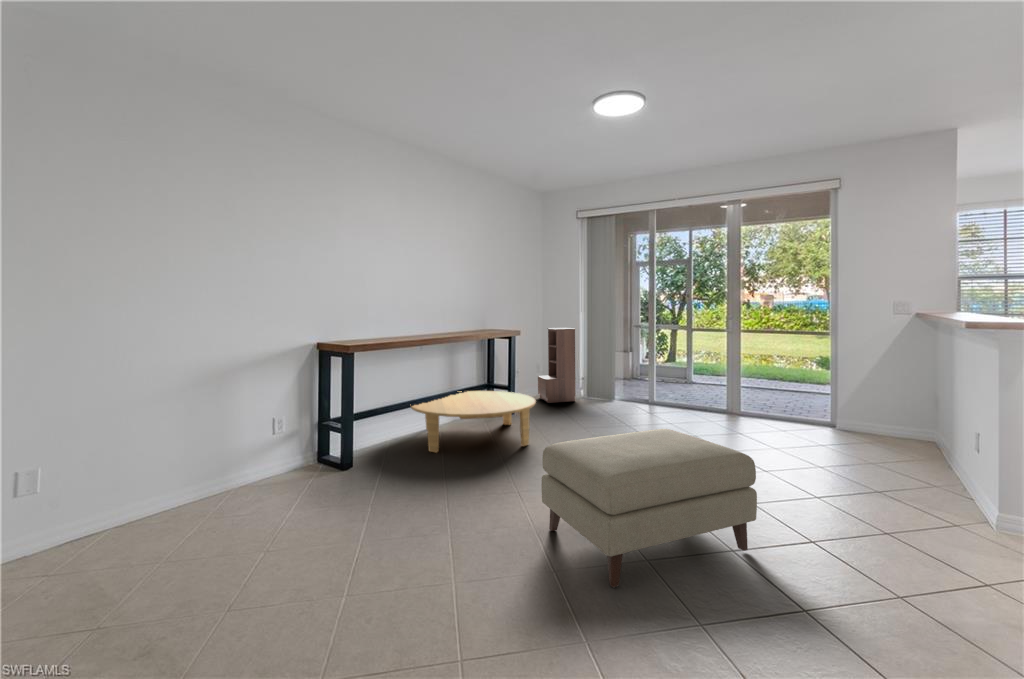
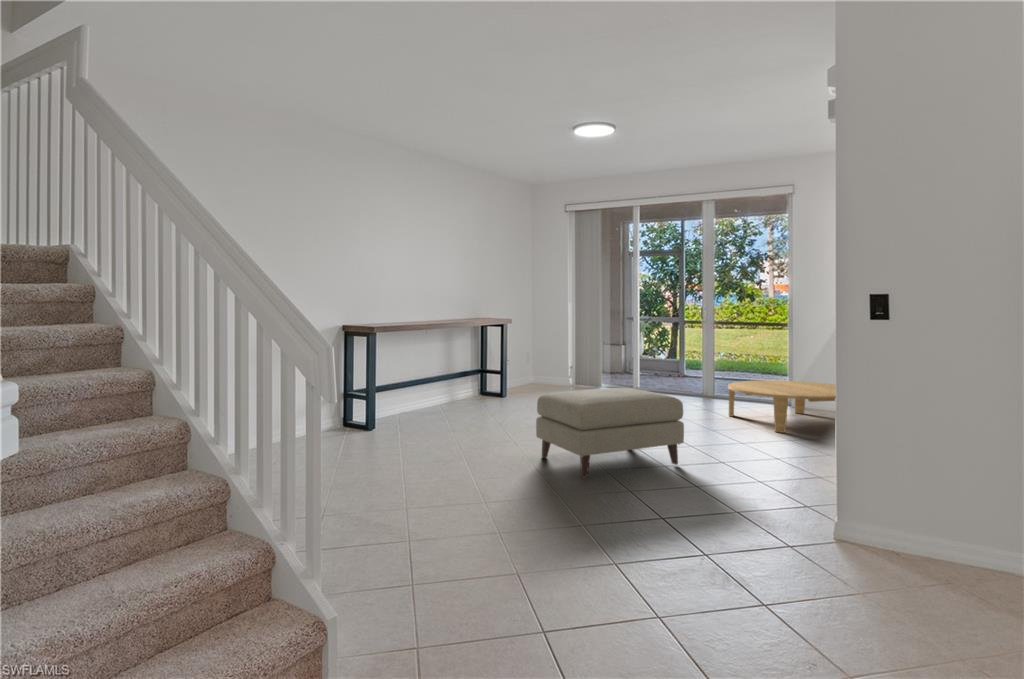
bookshelf: present [538,328,576,403] -> none [528,317,565,389]
coffee table: present [411,391,536,453] -> present [728,380,836,433]

